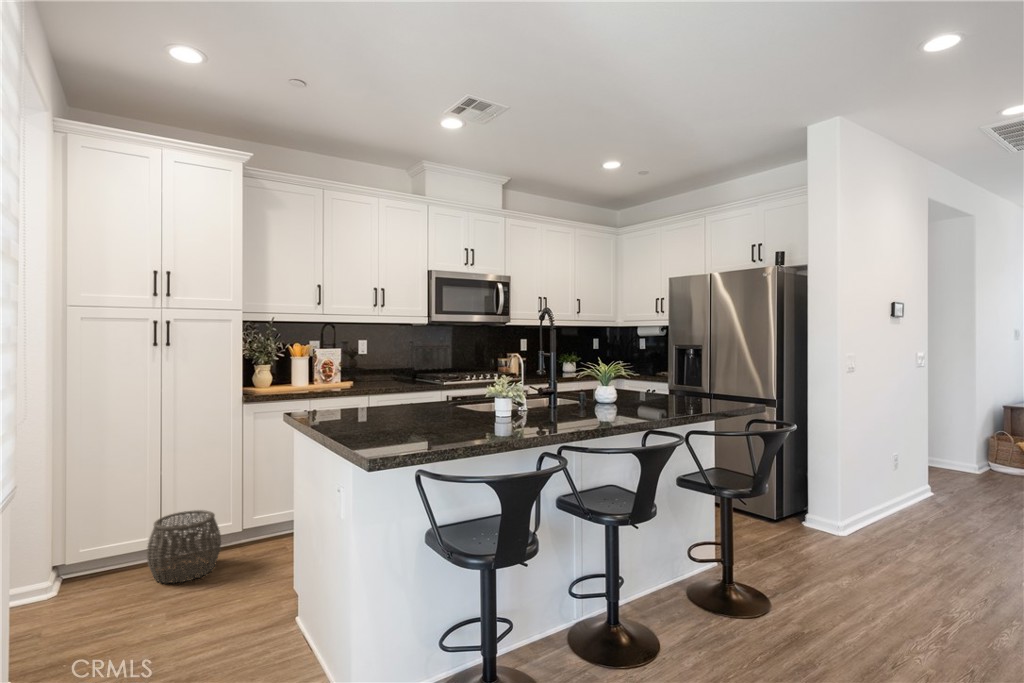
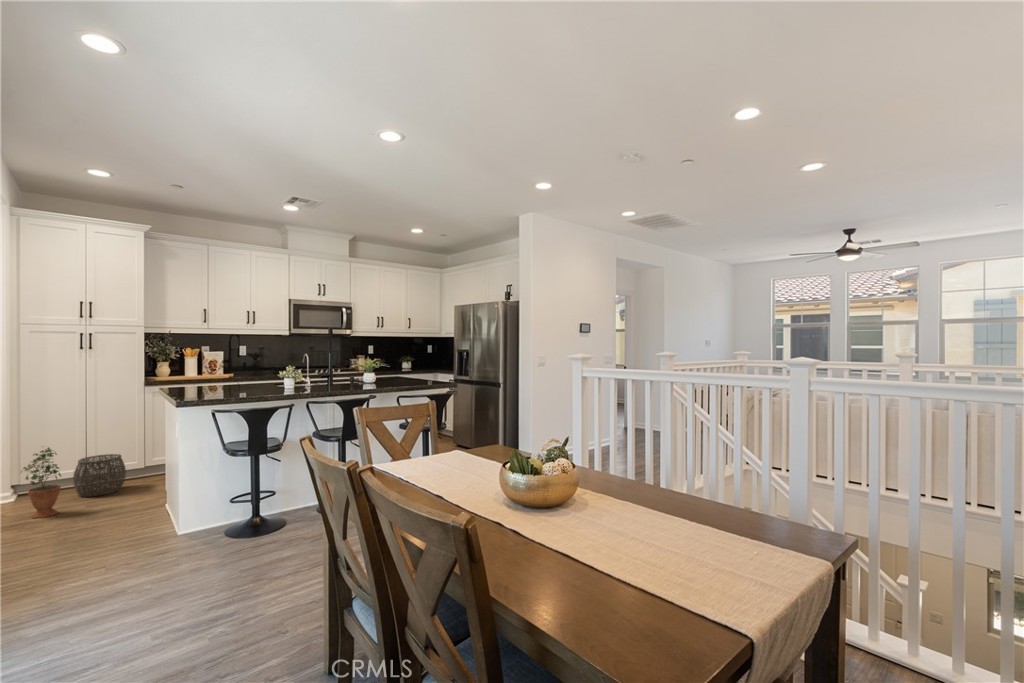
potted plant: none [71,510,134,636] -> present [23,448,61,518]

